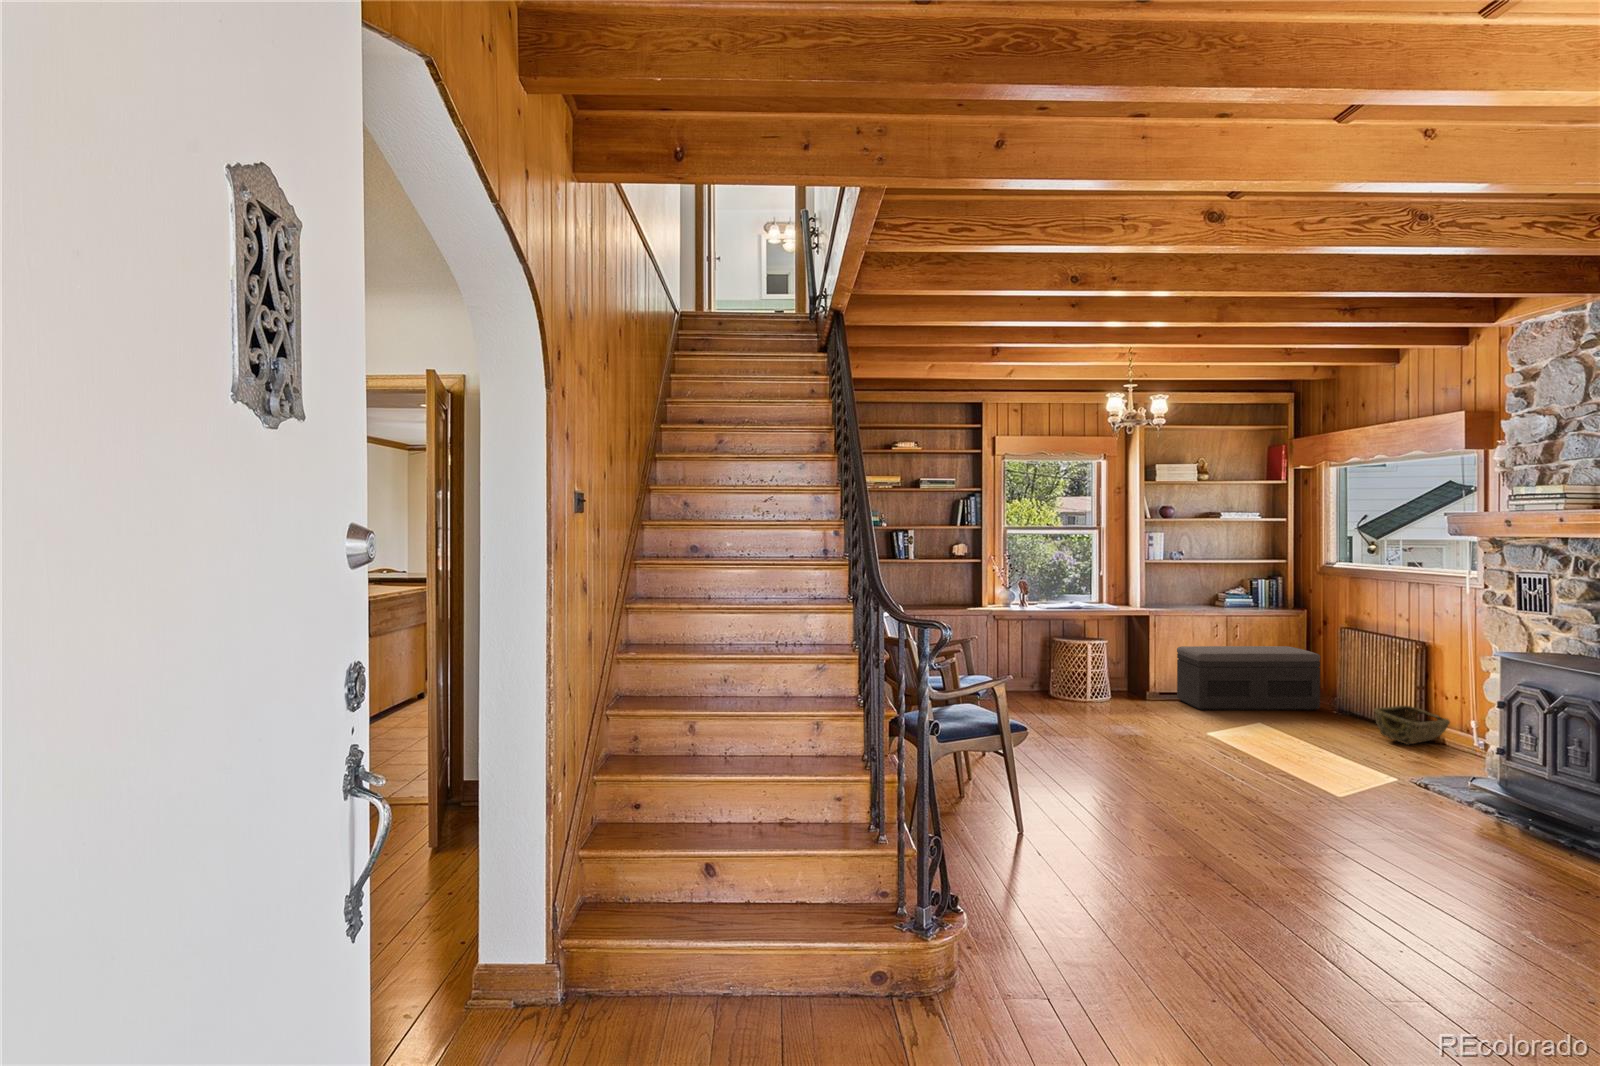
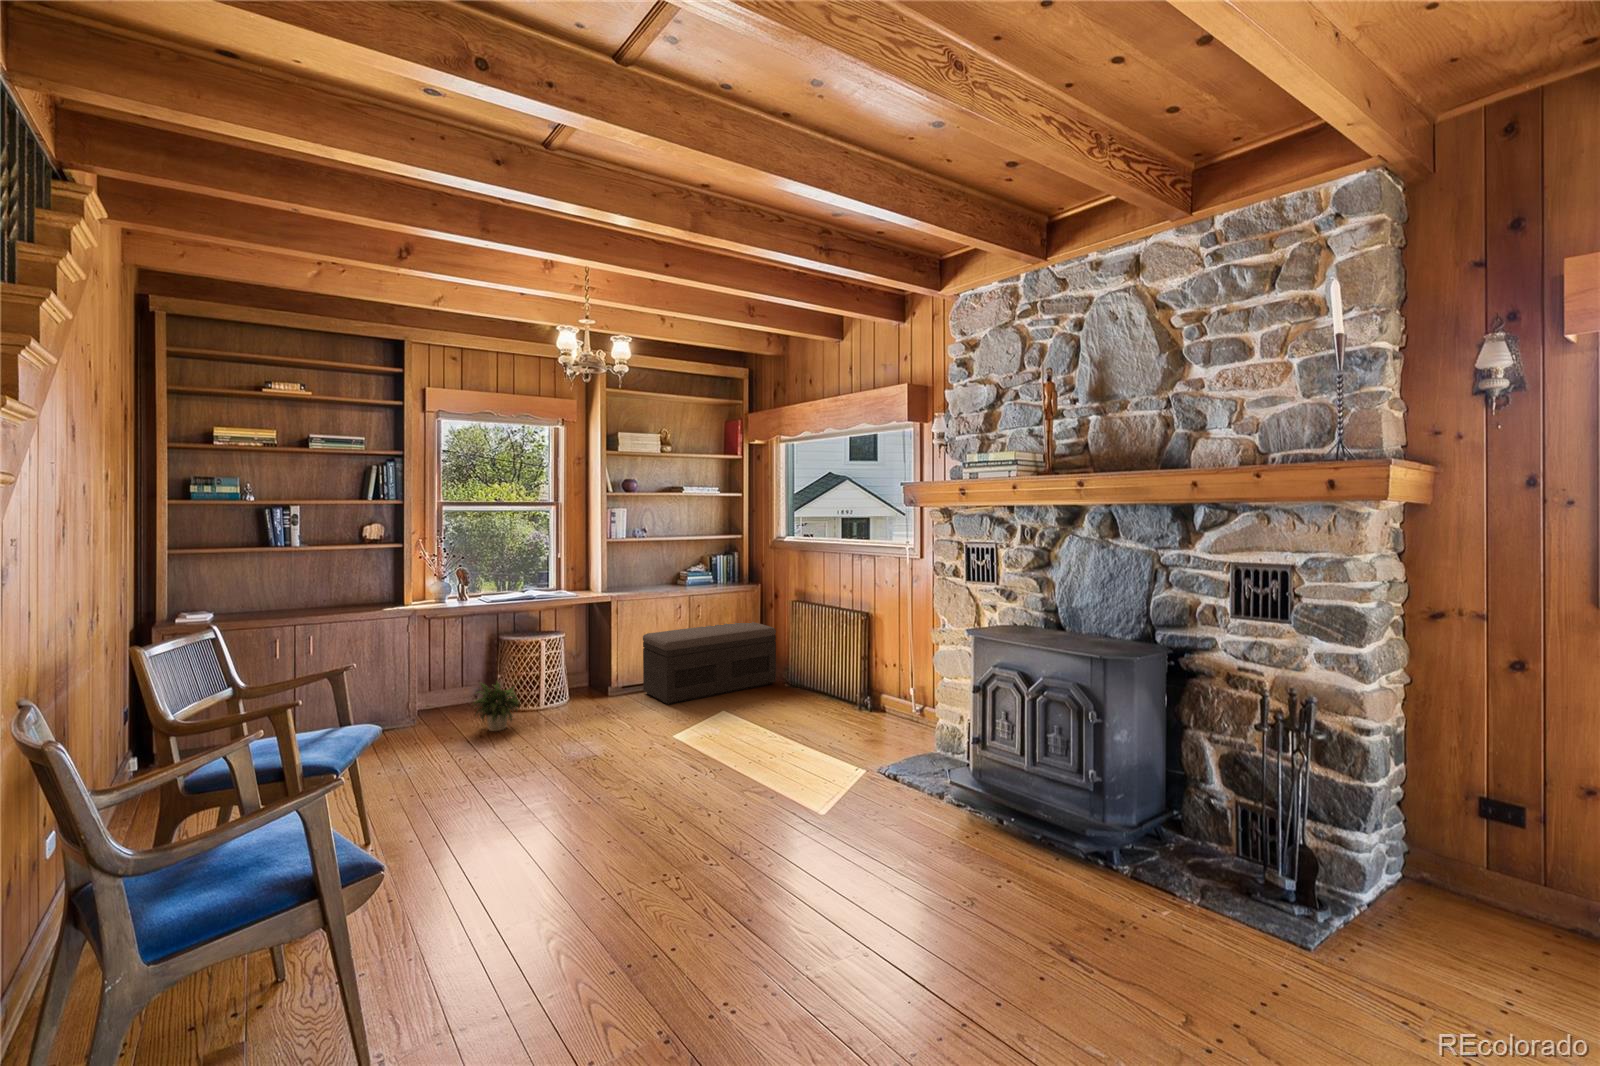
potted plant: none [1037,668,1073,706] -> present [474,682,521,731]
woven basket: present [1374,705,1450,744] -> none [831,674,888,717]

